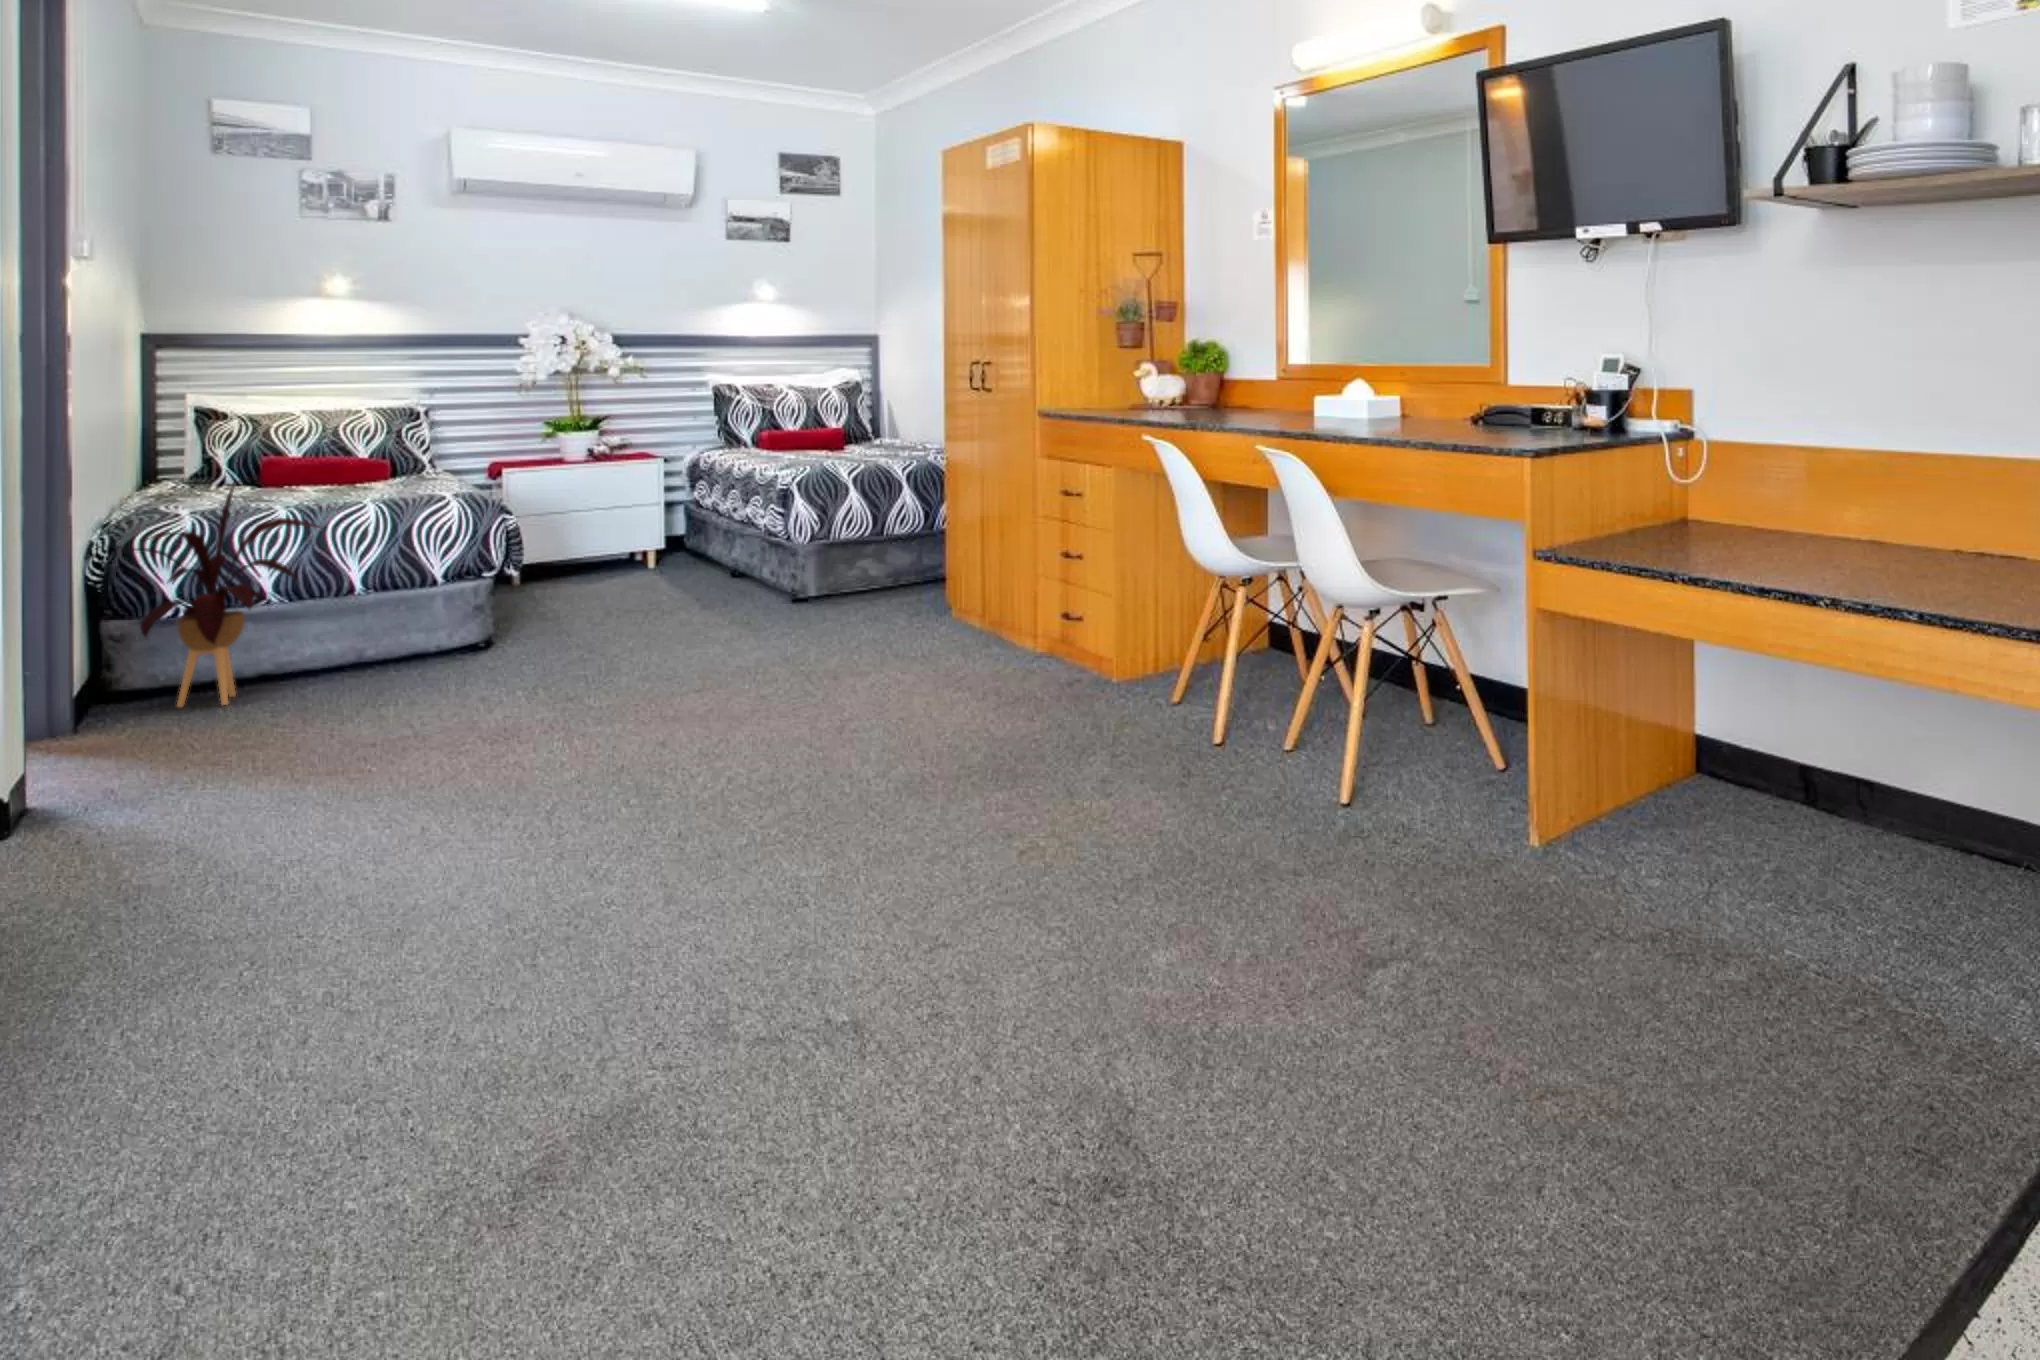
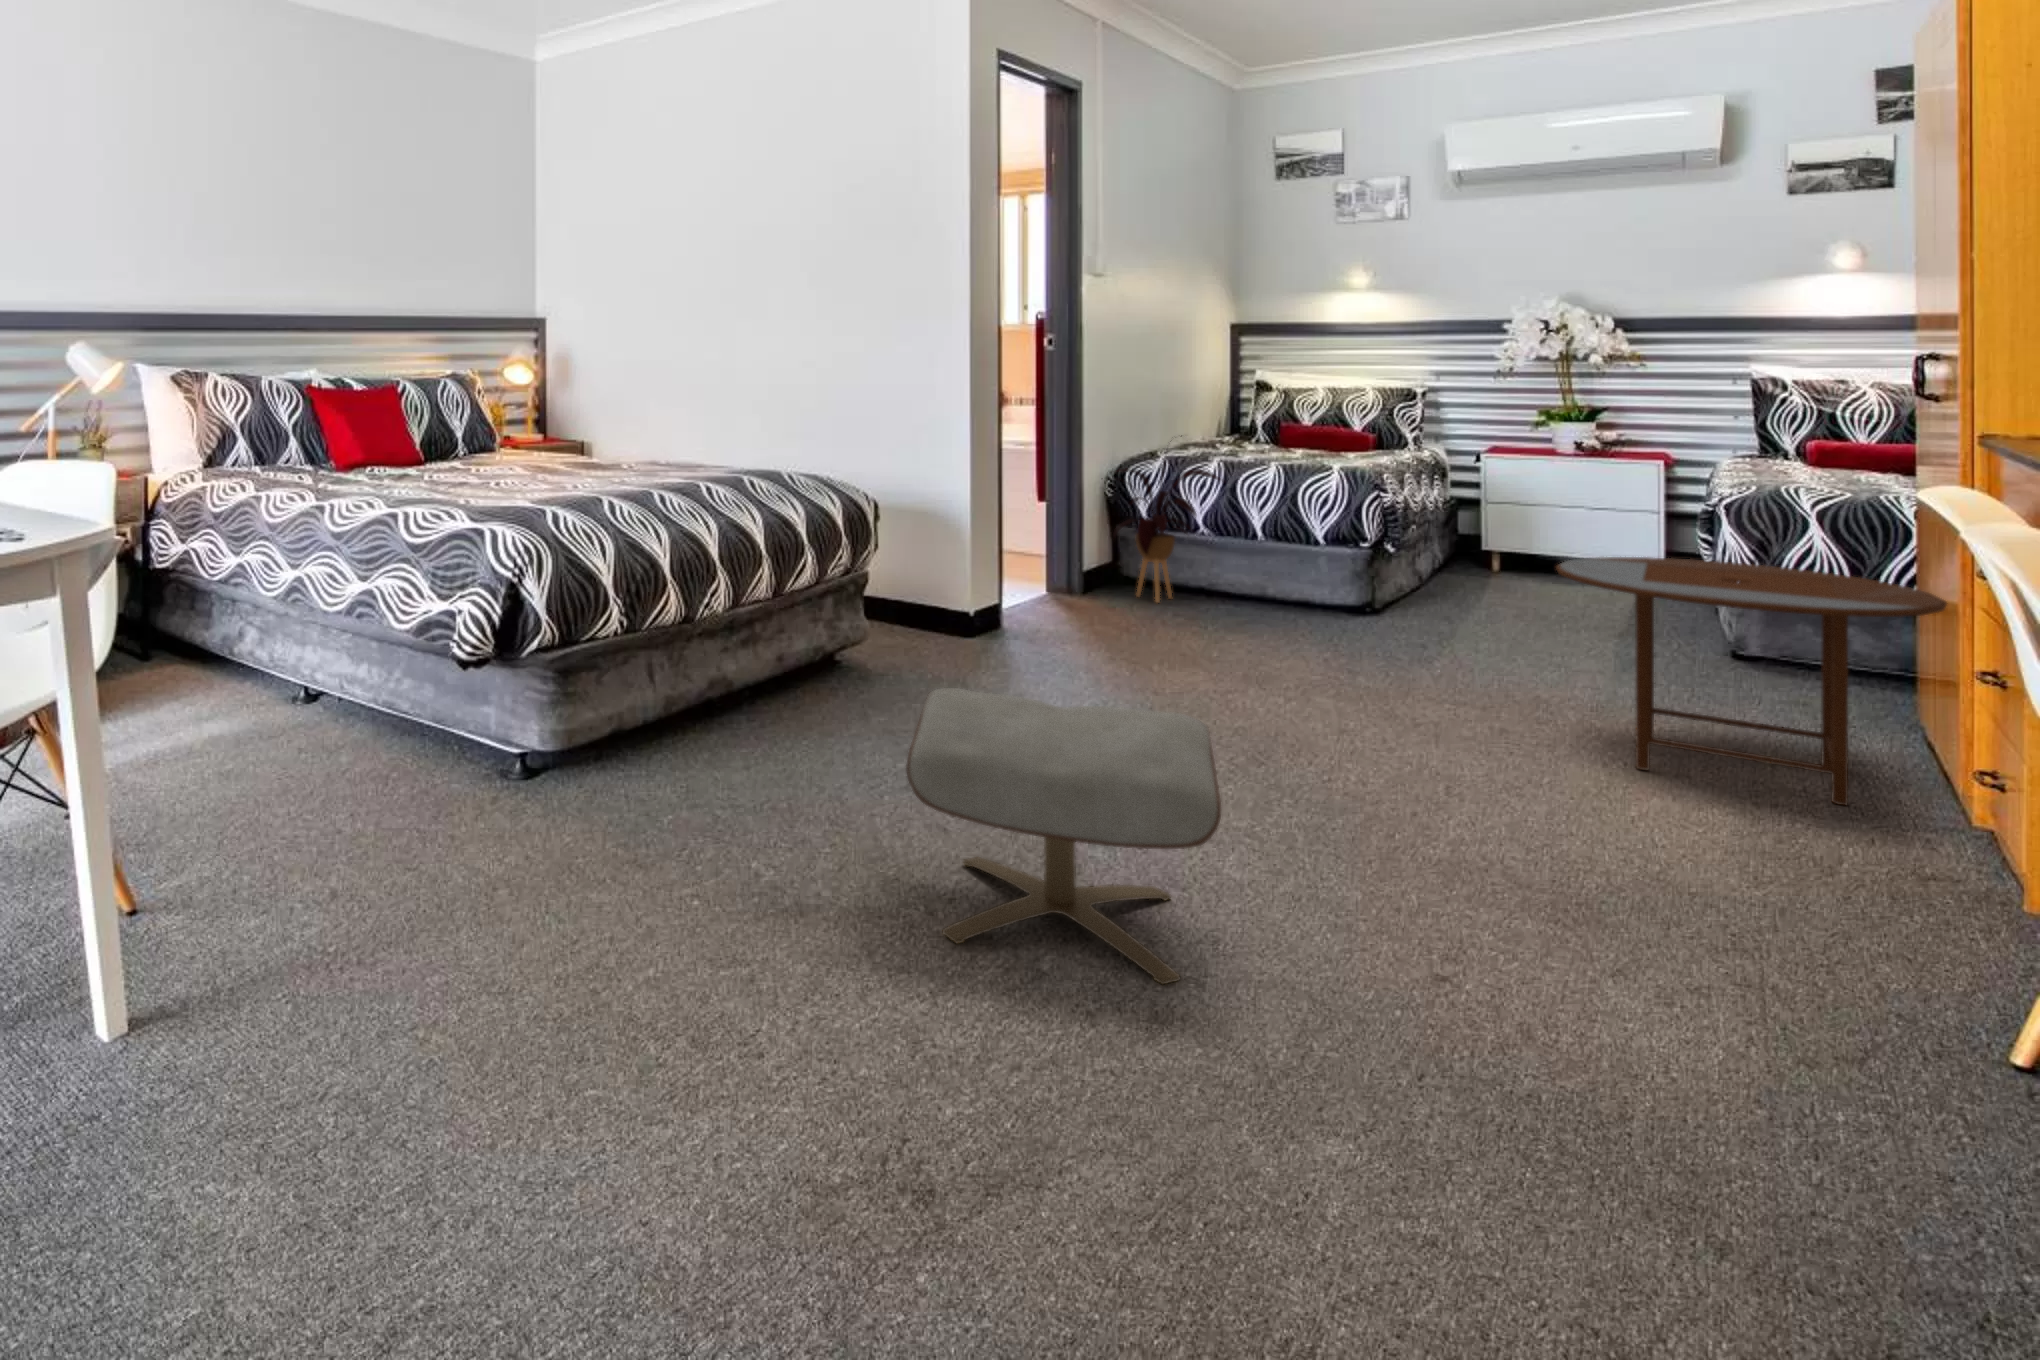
side table: none [804,516,1025,689] -> present [1556,557,1947,805]
ottoman: none [561,720,970,1065] -> present [906,688,1221,984]

